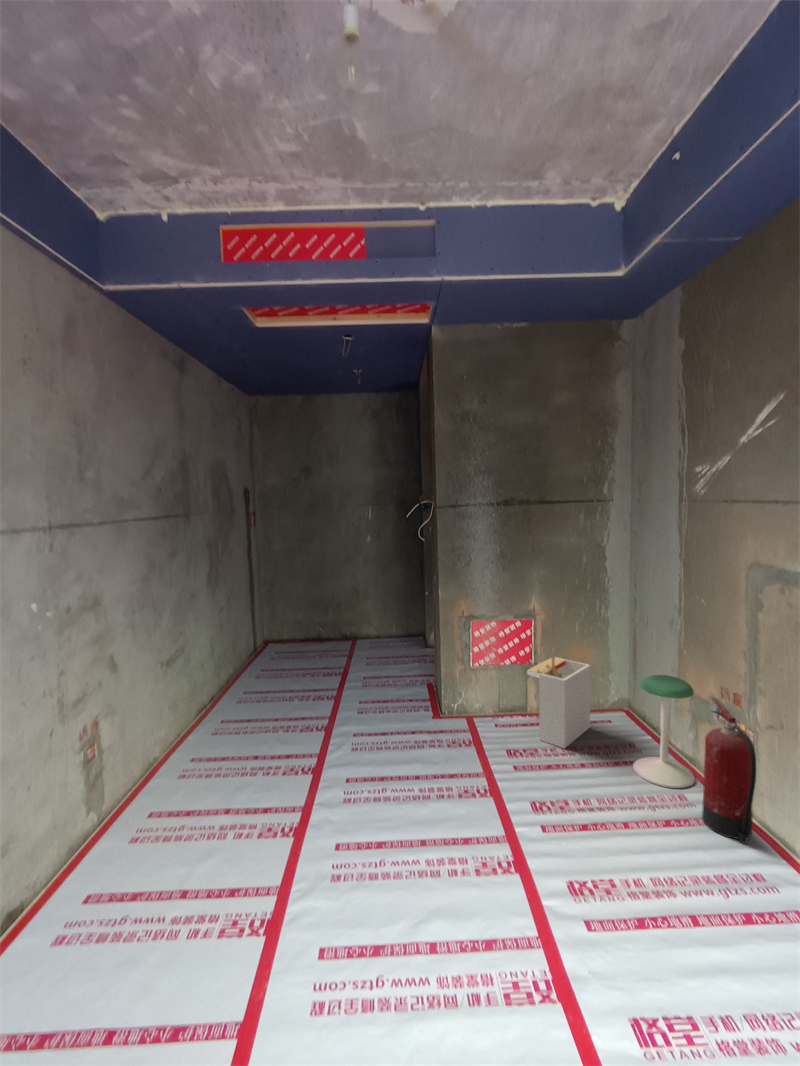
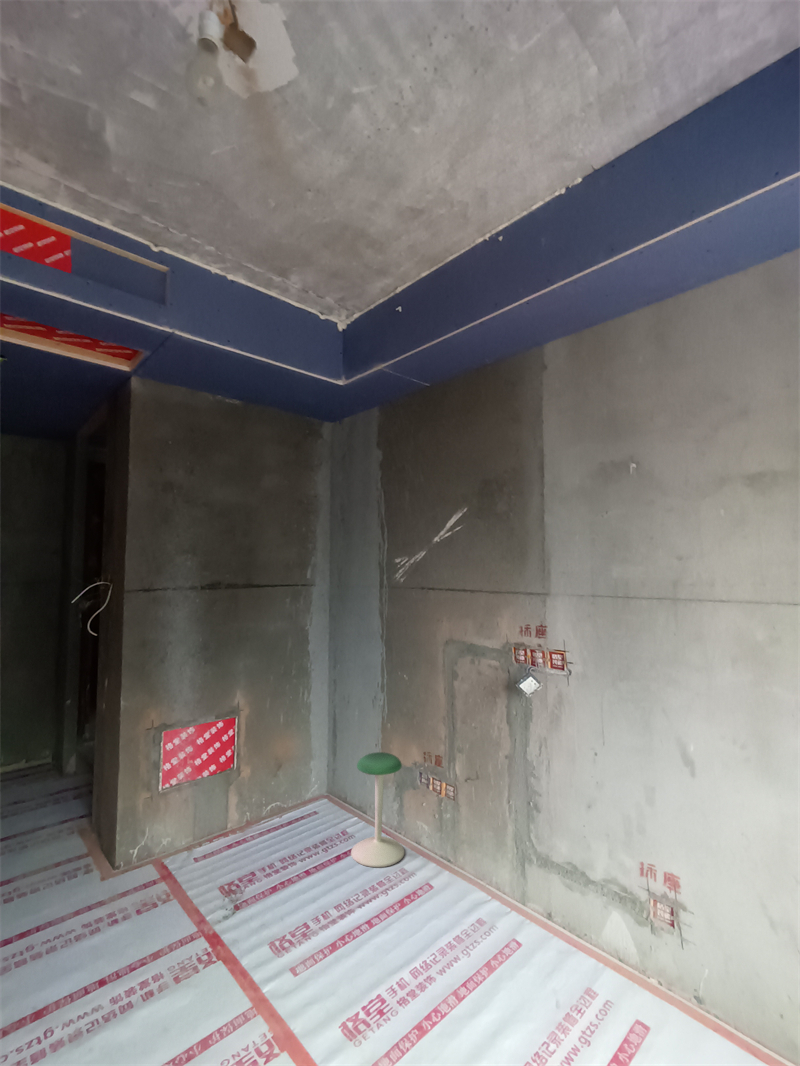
storage bin: present [527,649,591,748] -> none [238,748,299,861]
fire extinguisher: present [702,698,756,844] -> none [423,765,467,896]

